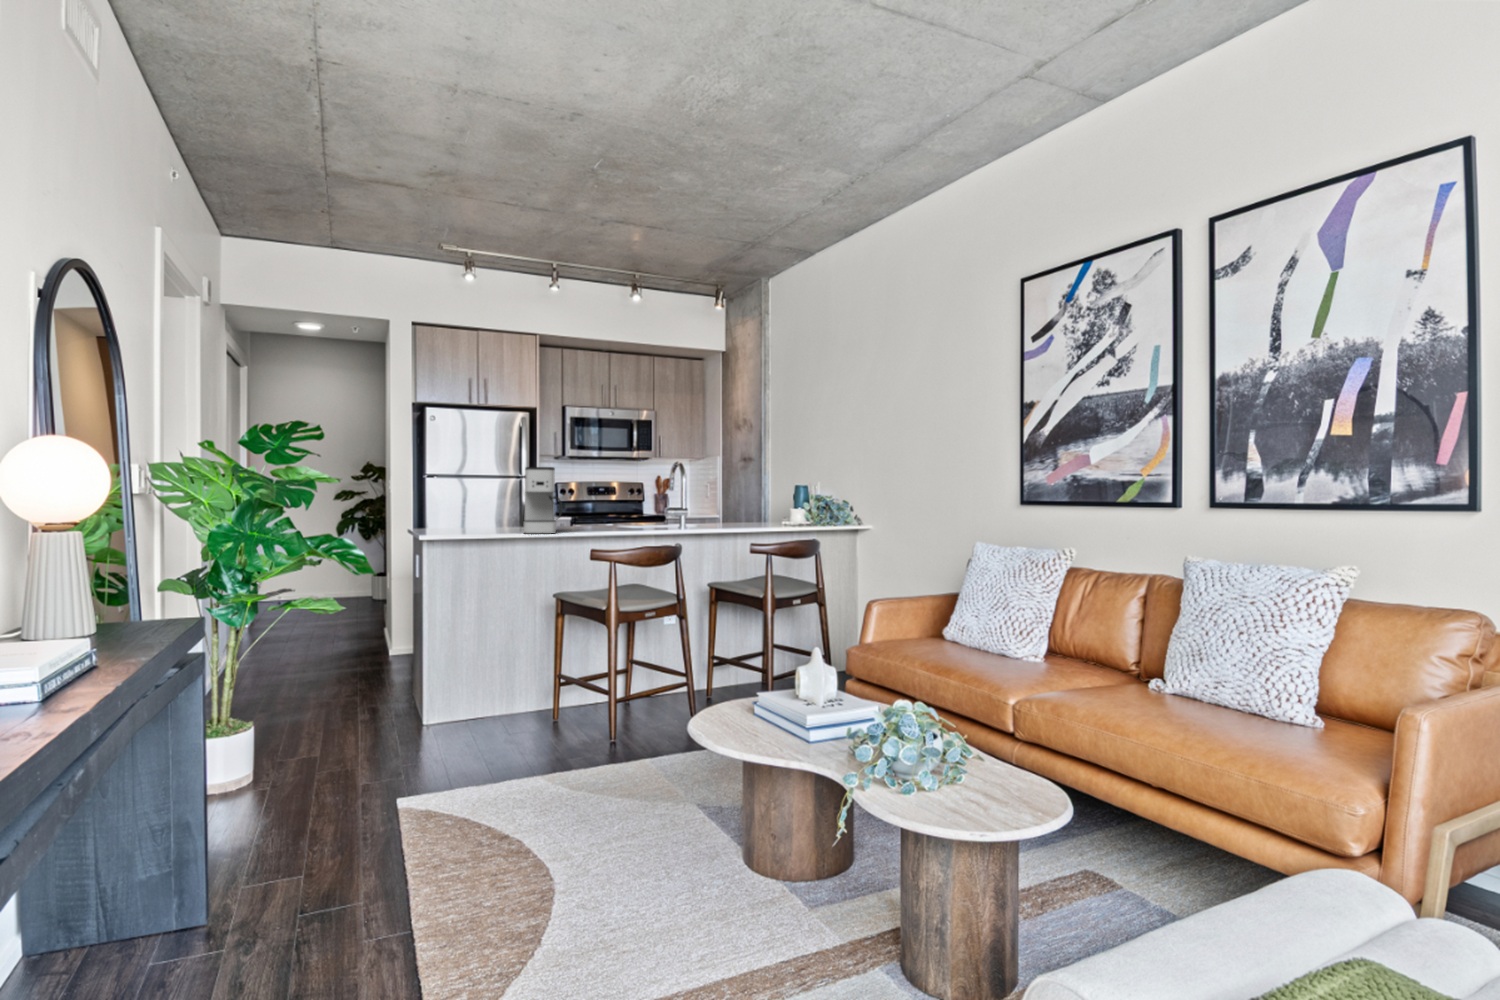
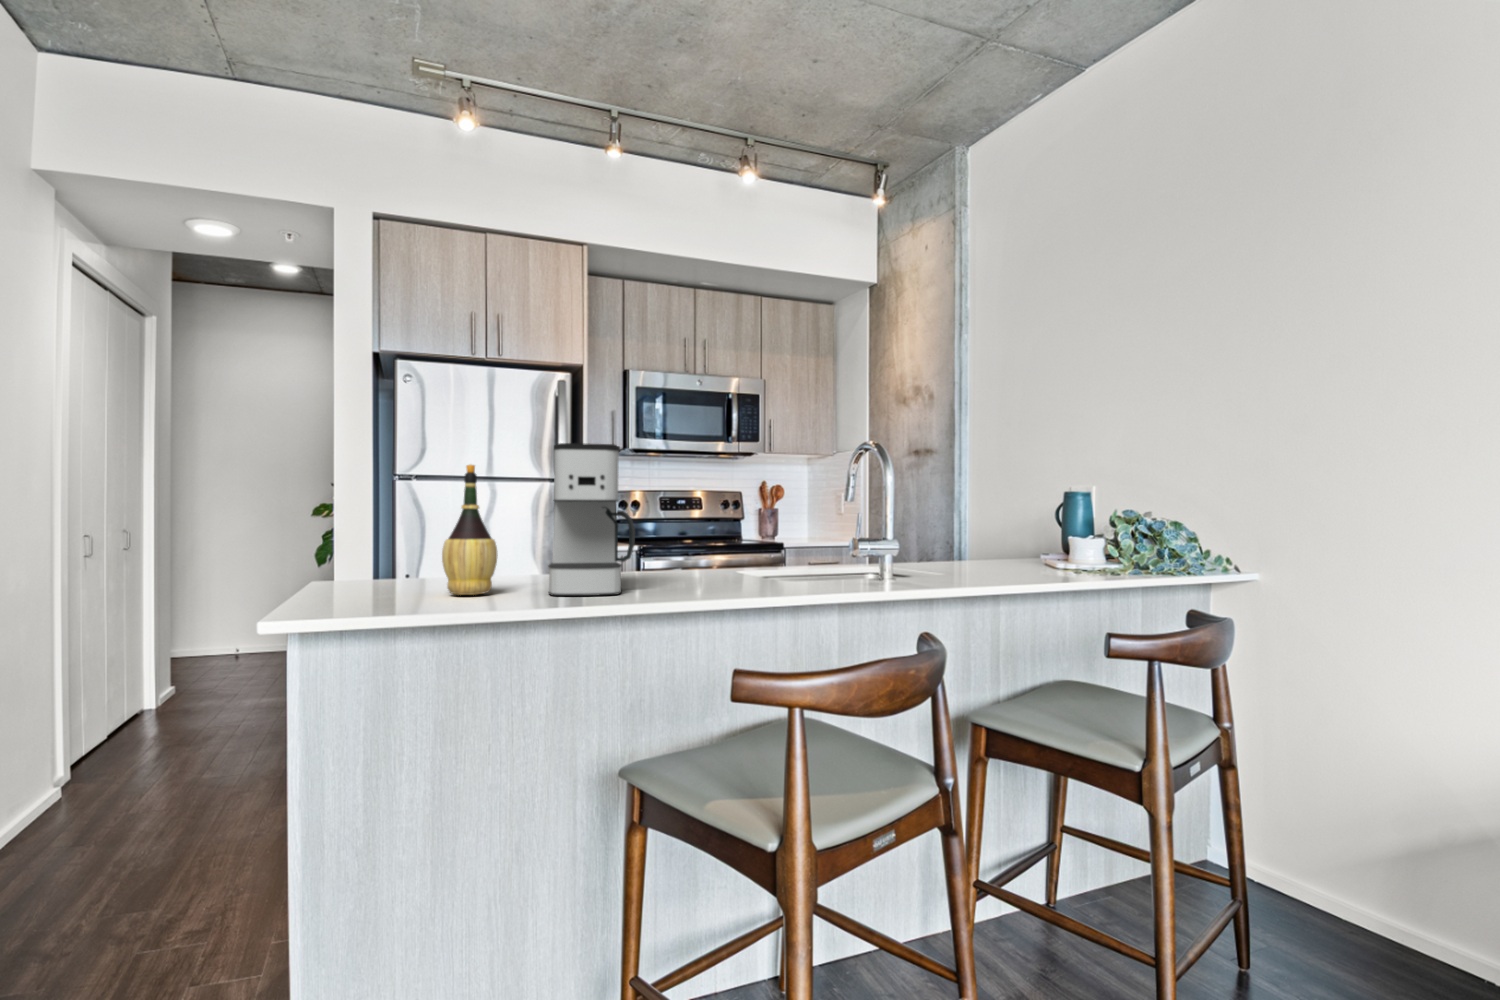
wine bottle: none [476,476,501,533] -> present [442,464,498,595]

